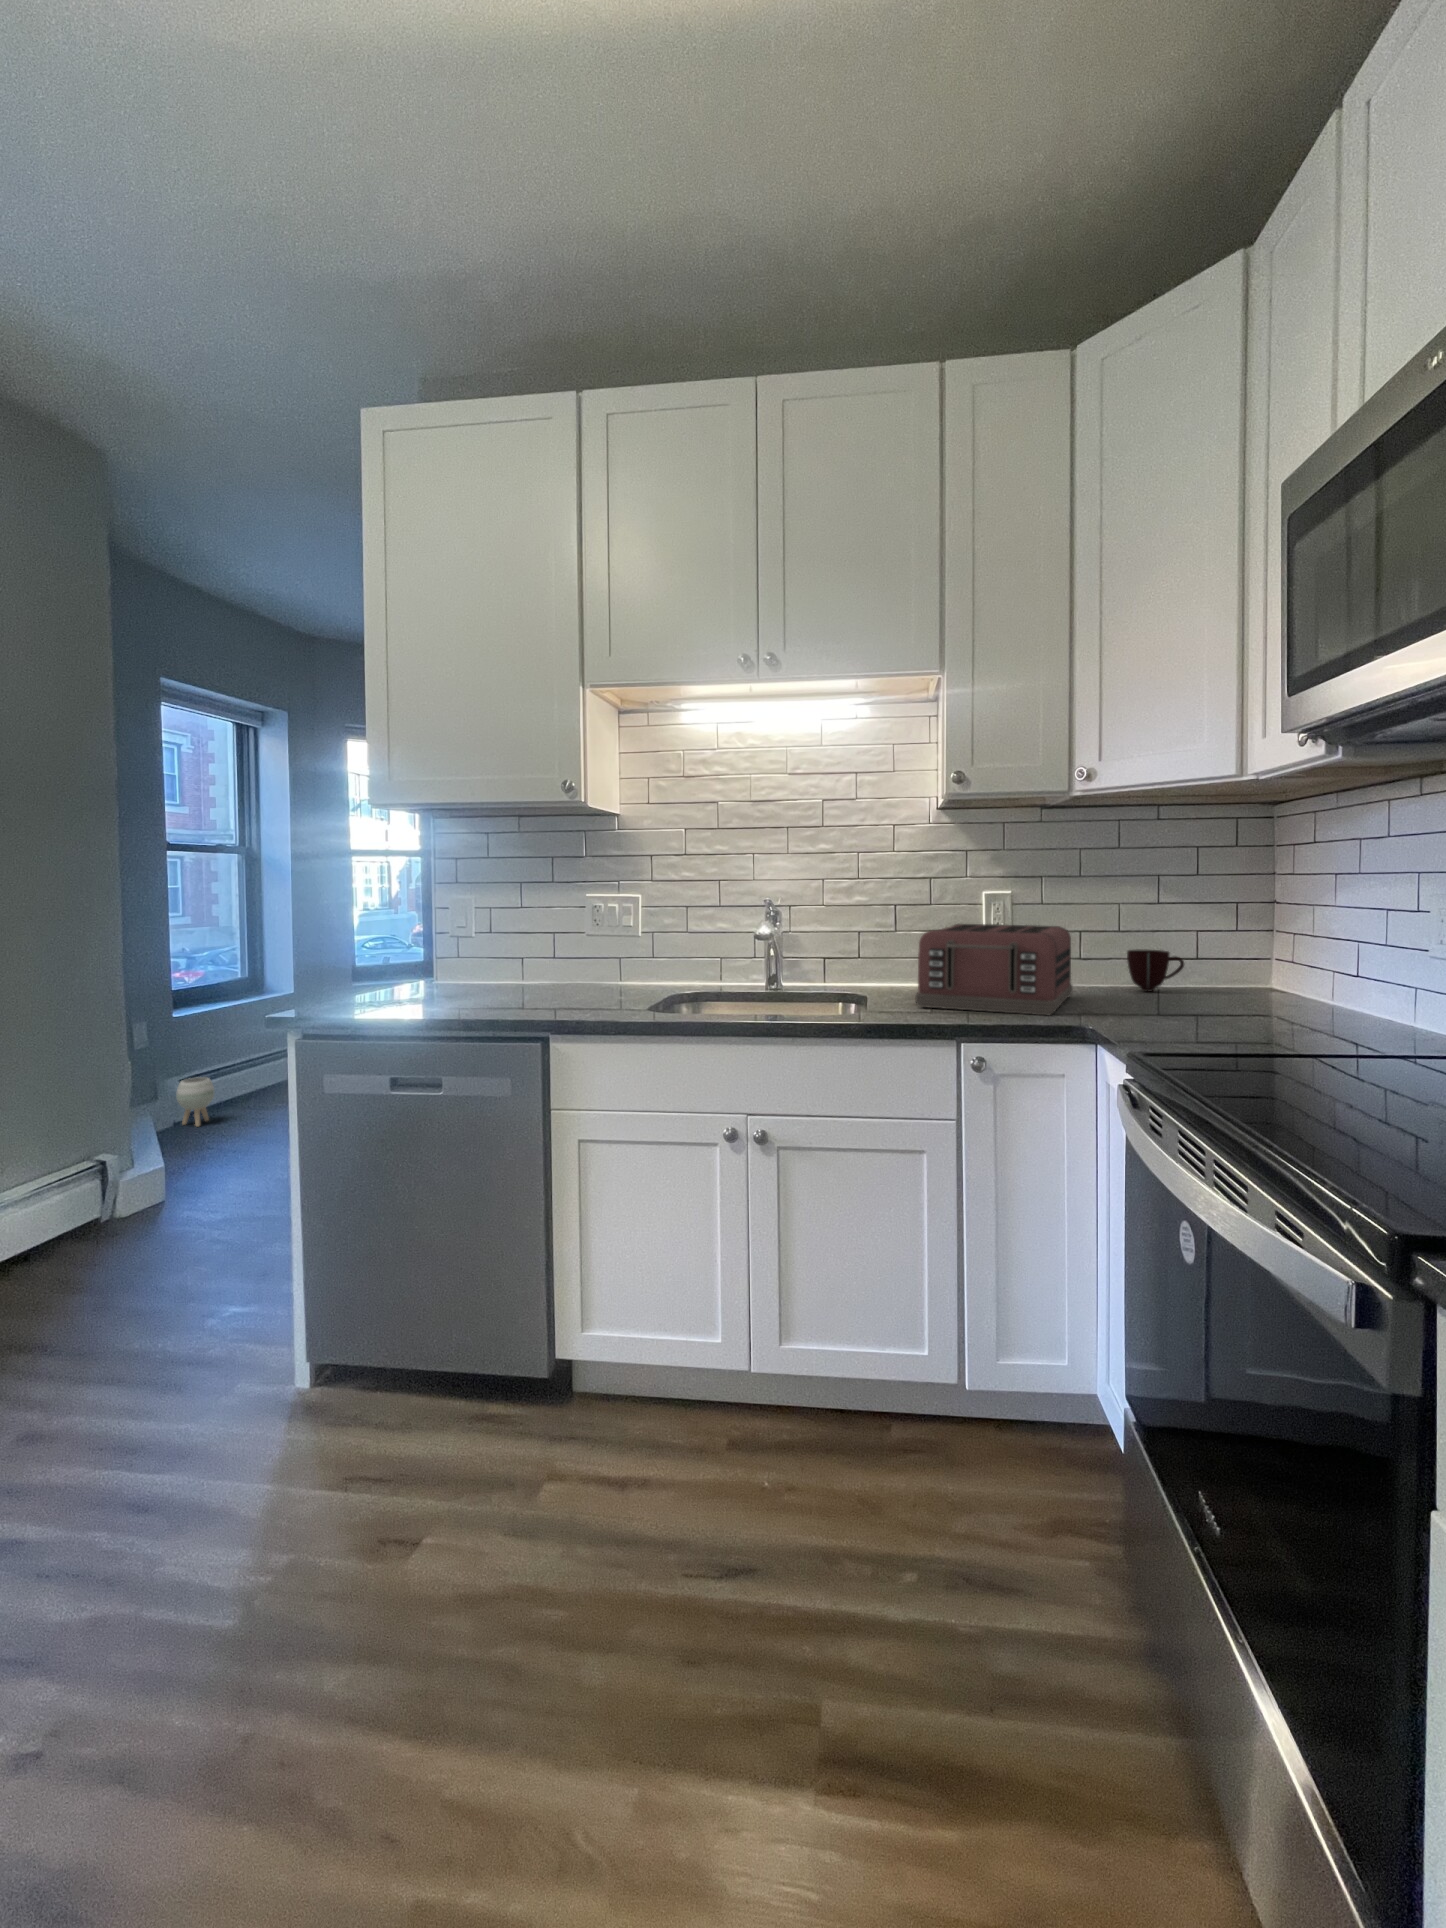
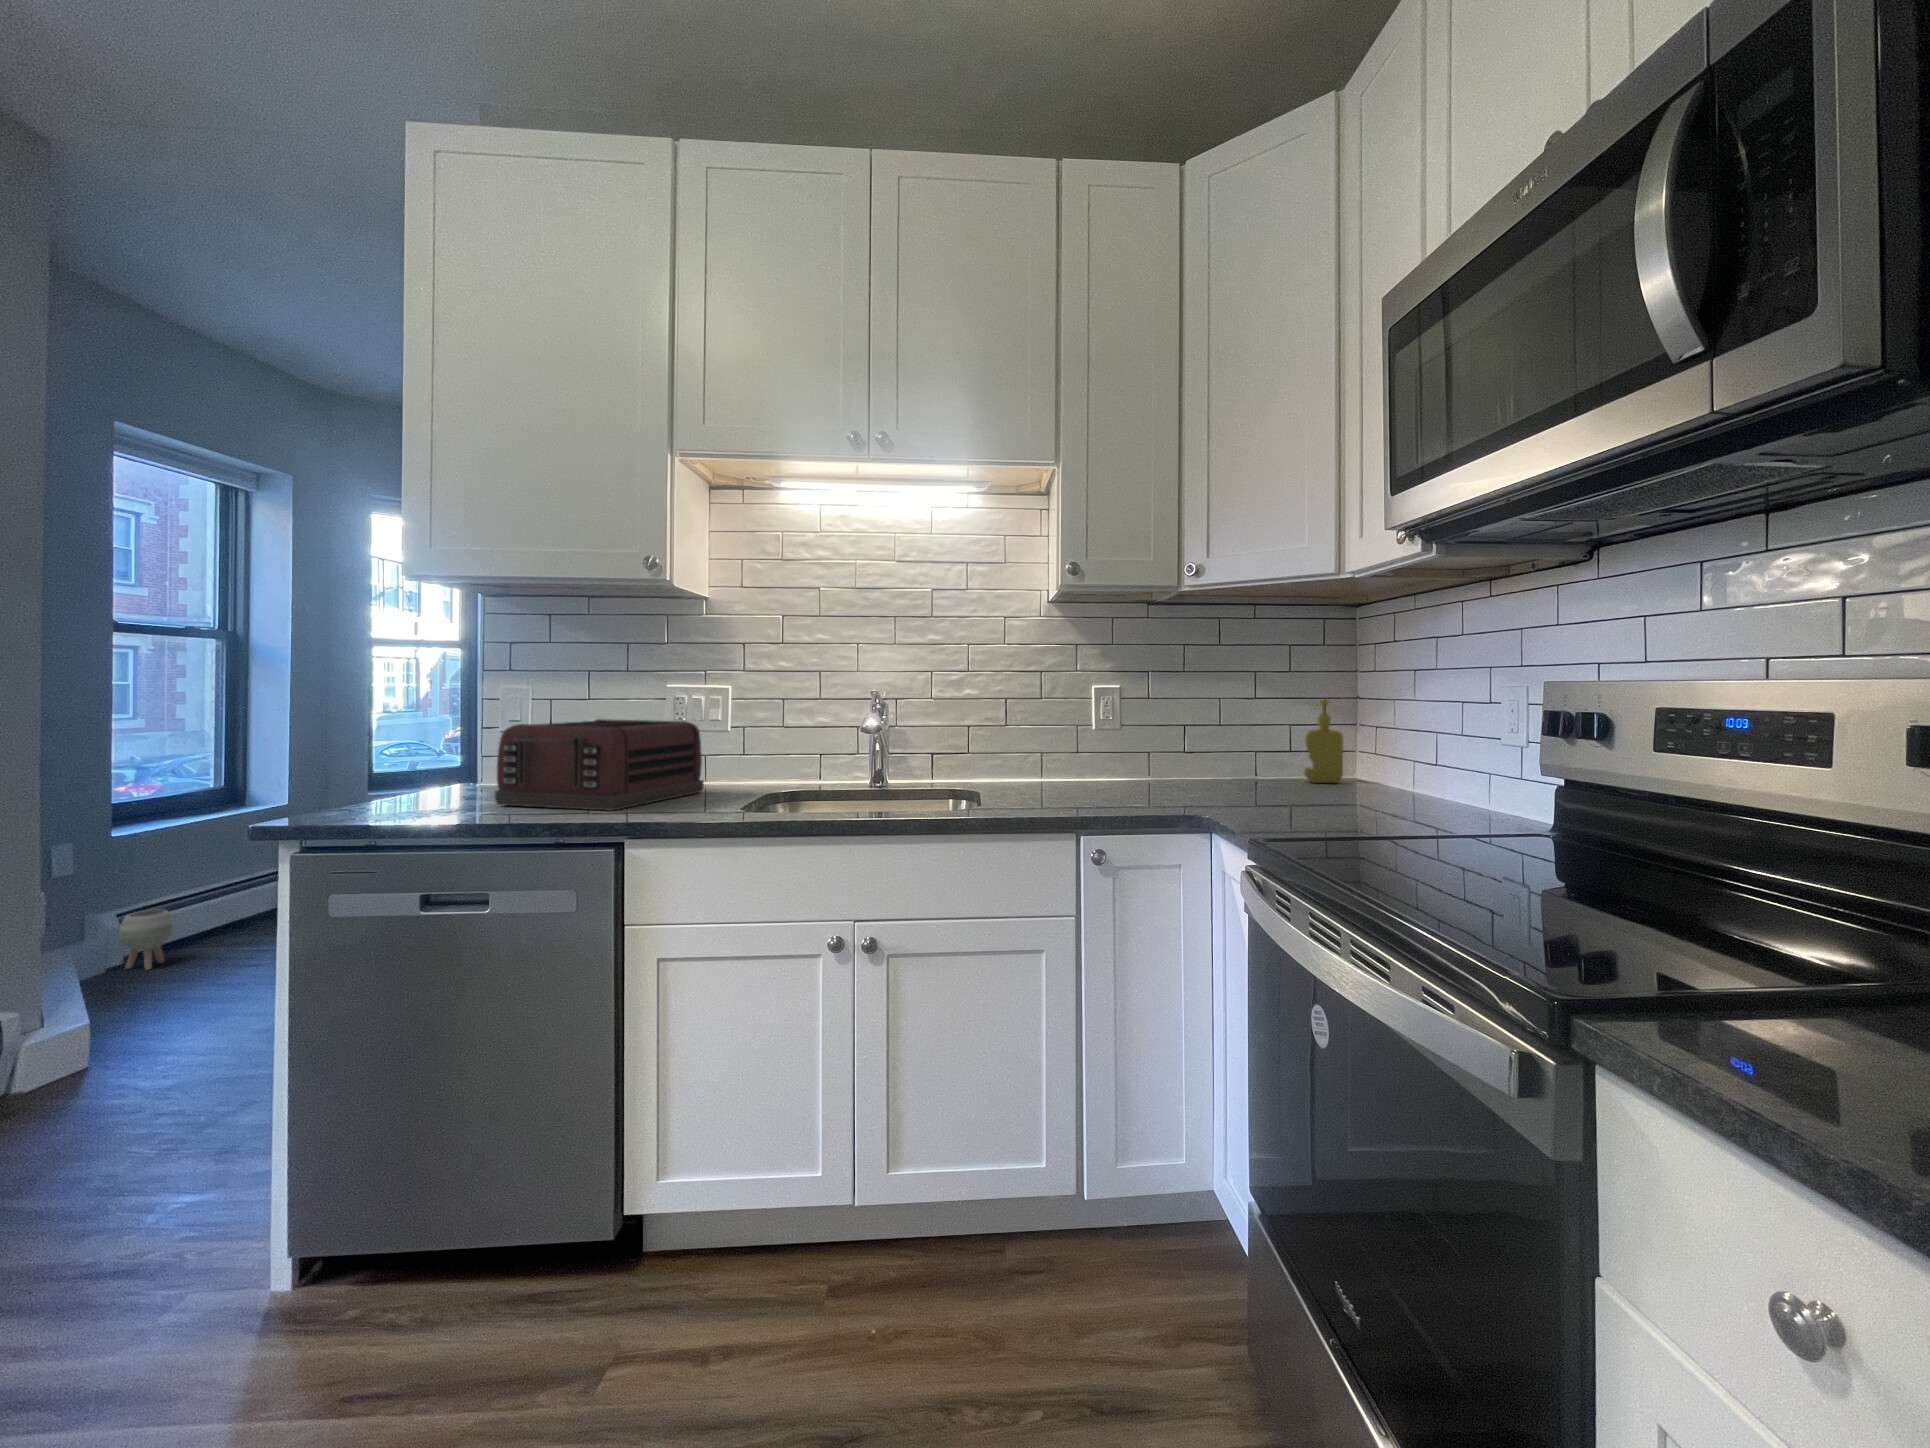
soap dispenser: none [1218,903,1262,992] -> present [1303,699,1343,783]
toaster: present [915,924,1073,1015] -> present [494,719,704,811]
mug: present [1127,950,1184,991] -> none [1224,744,1276,784]

